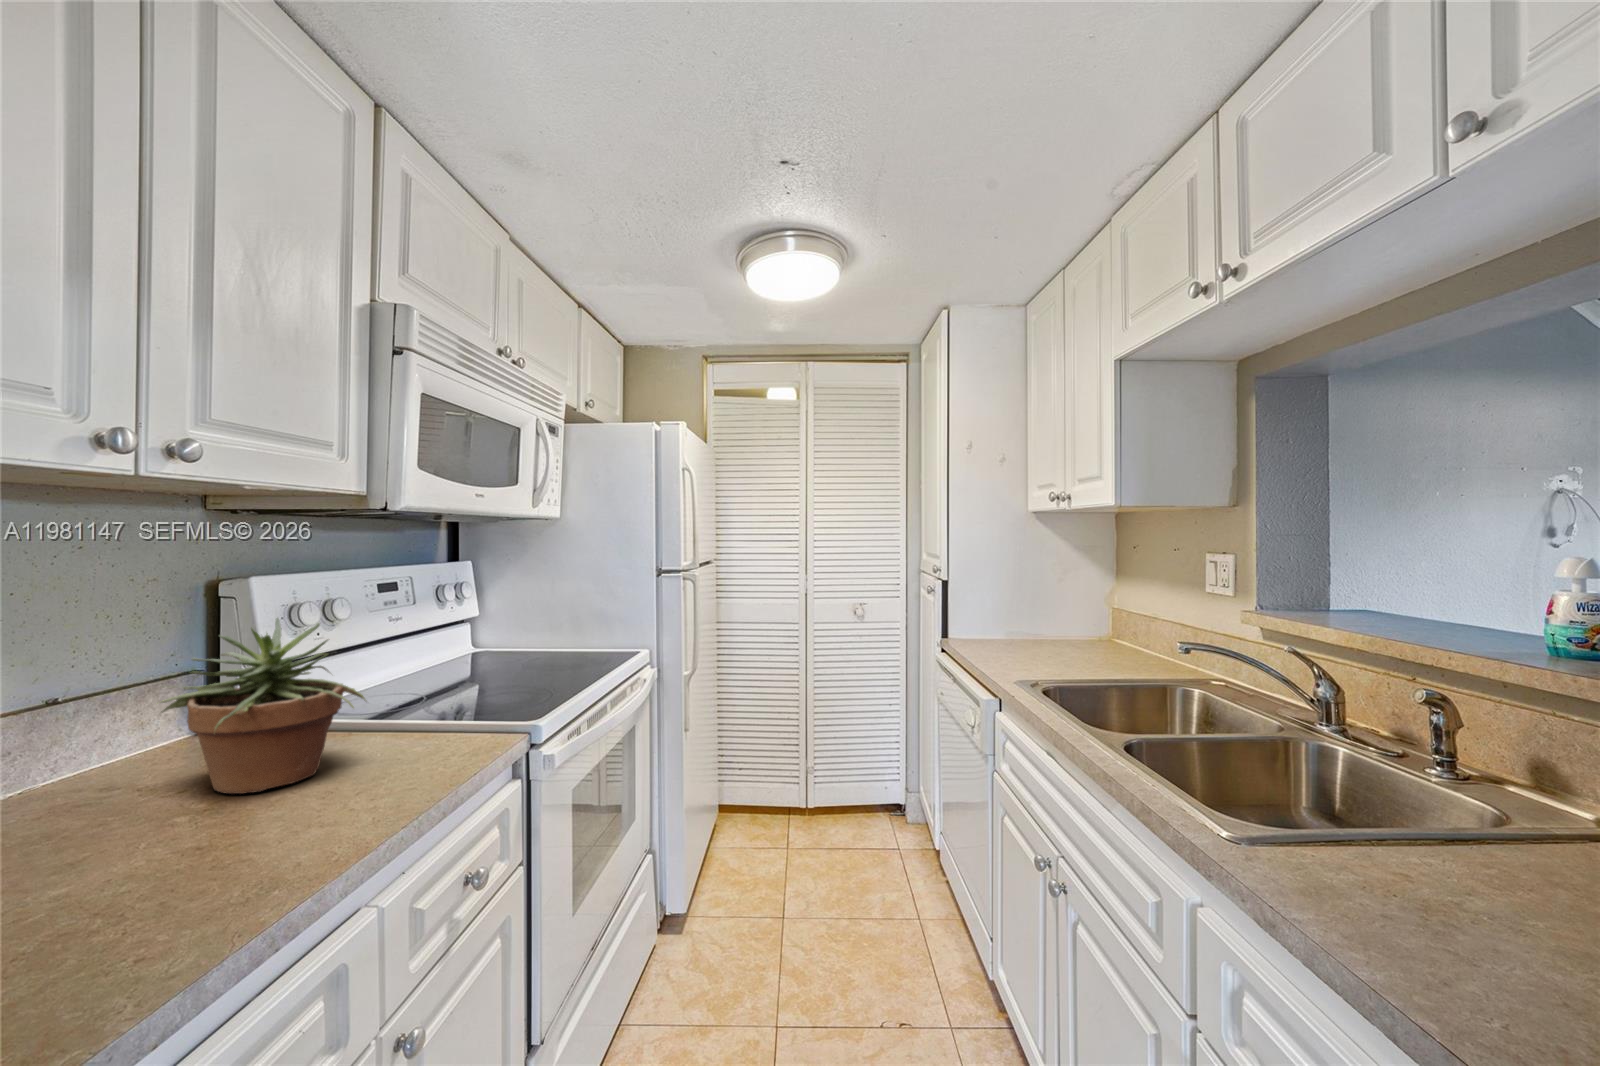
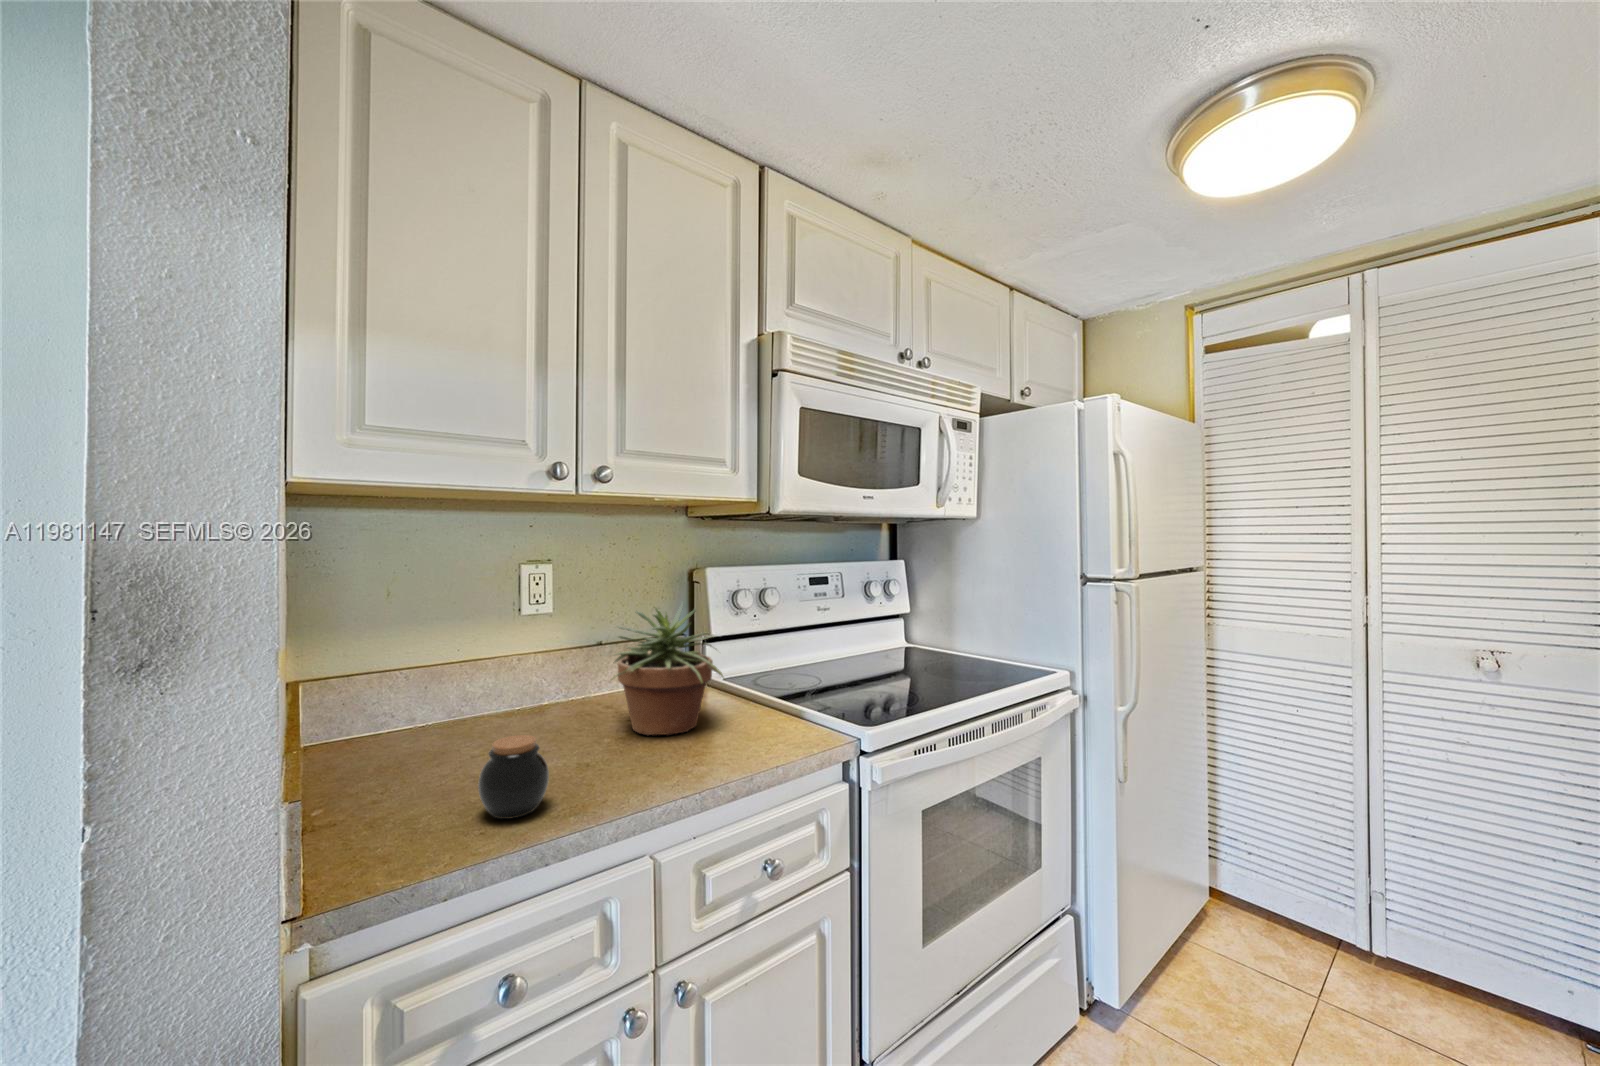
jar: none [105,806,229,929] -> present [478,735,549,819]

